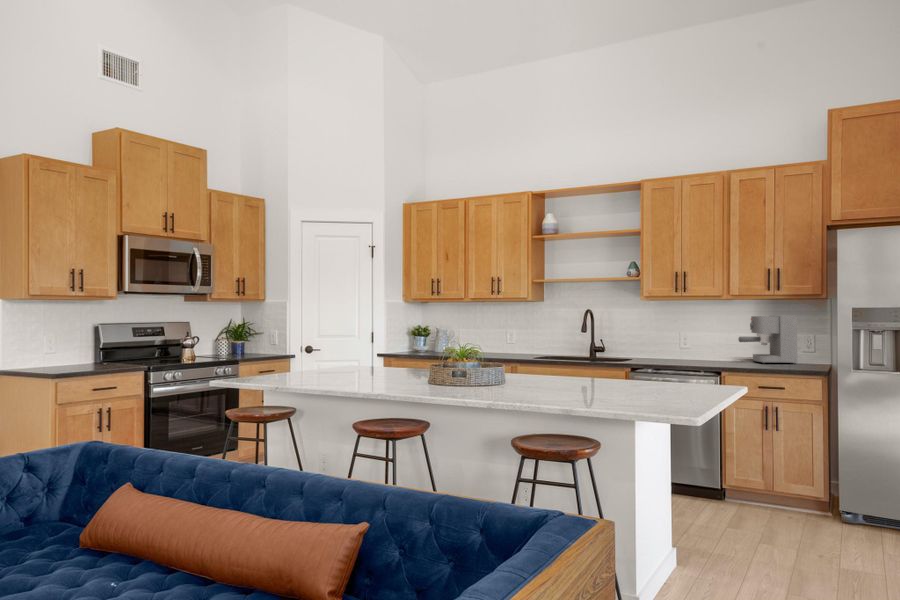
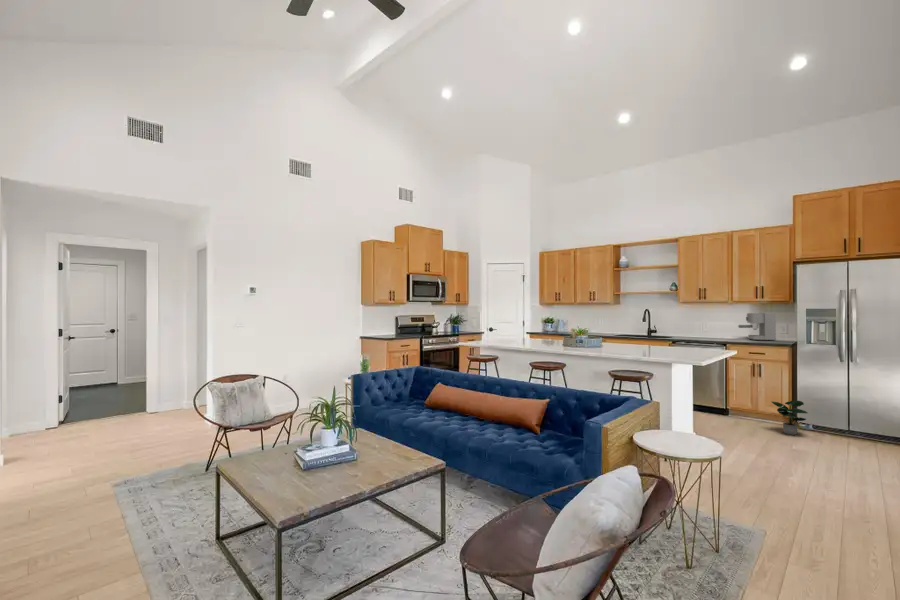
potted plant: none [797,471,860,535] -> present [772,400,808,435]

